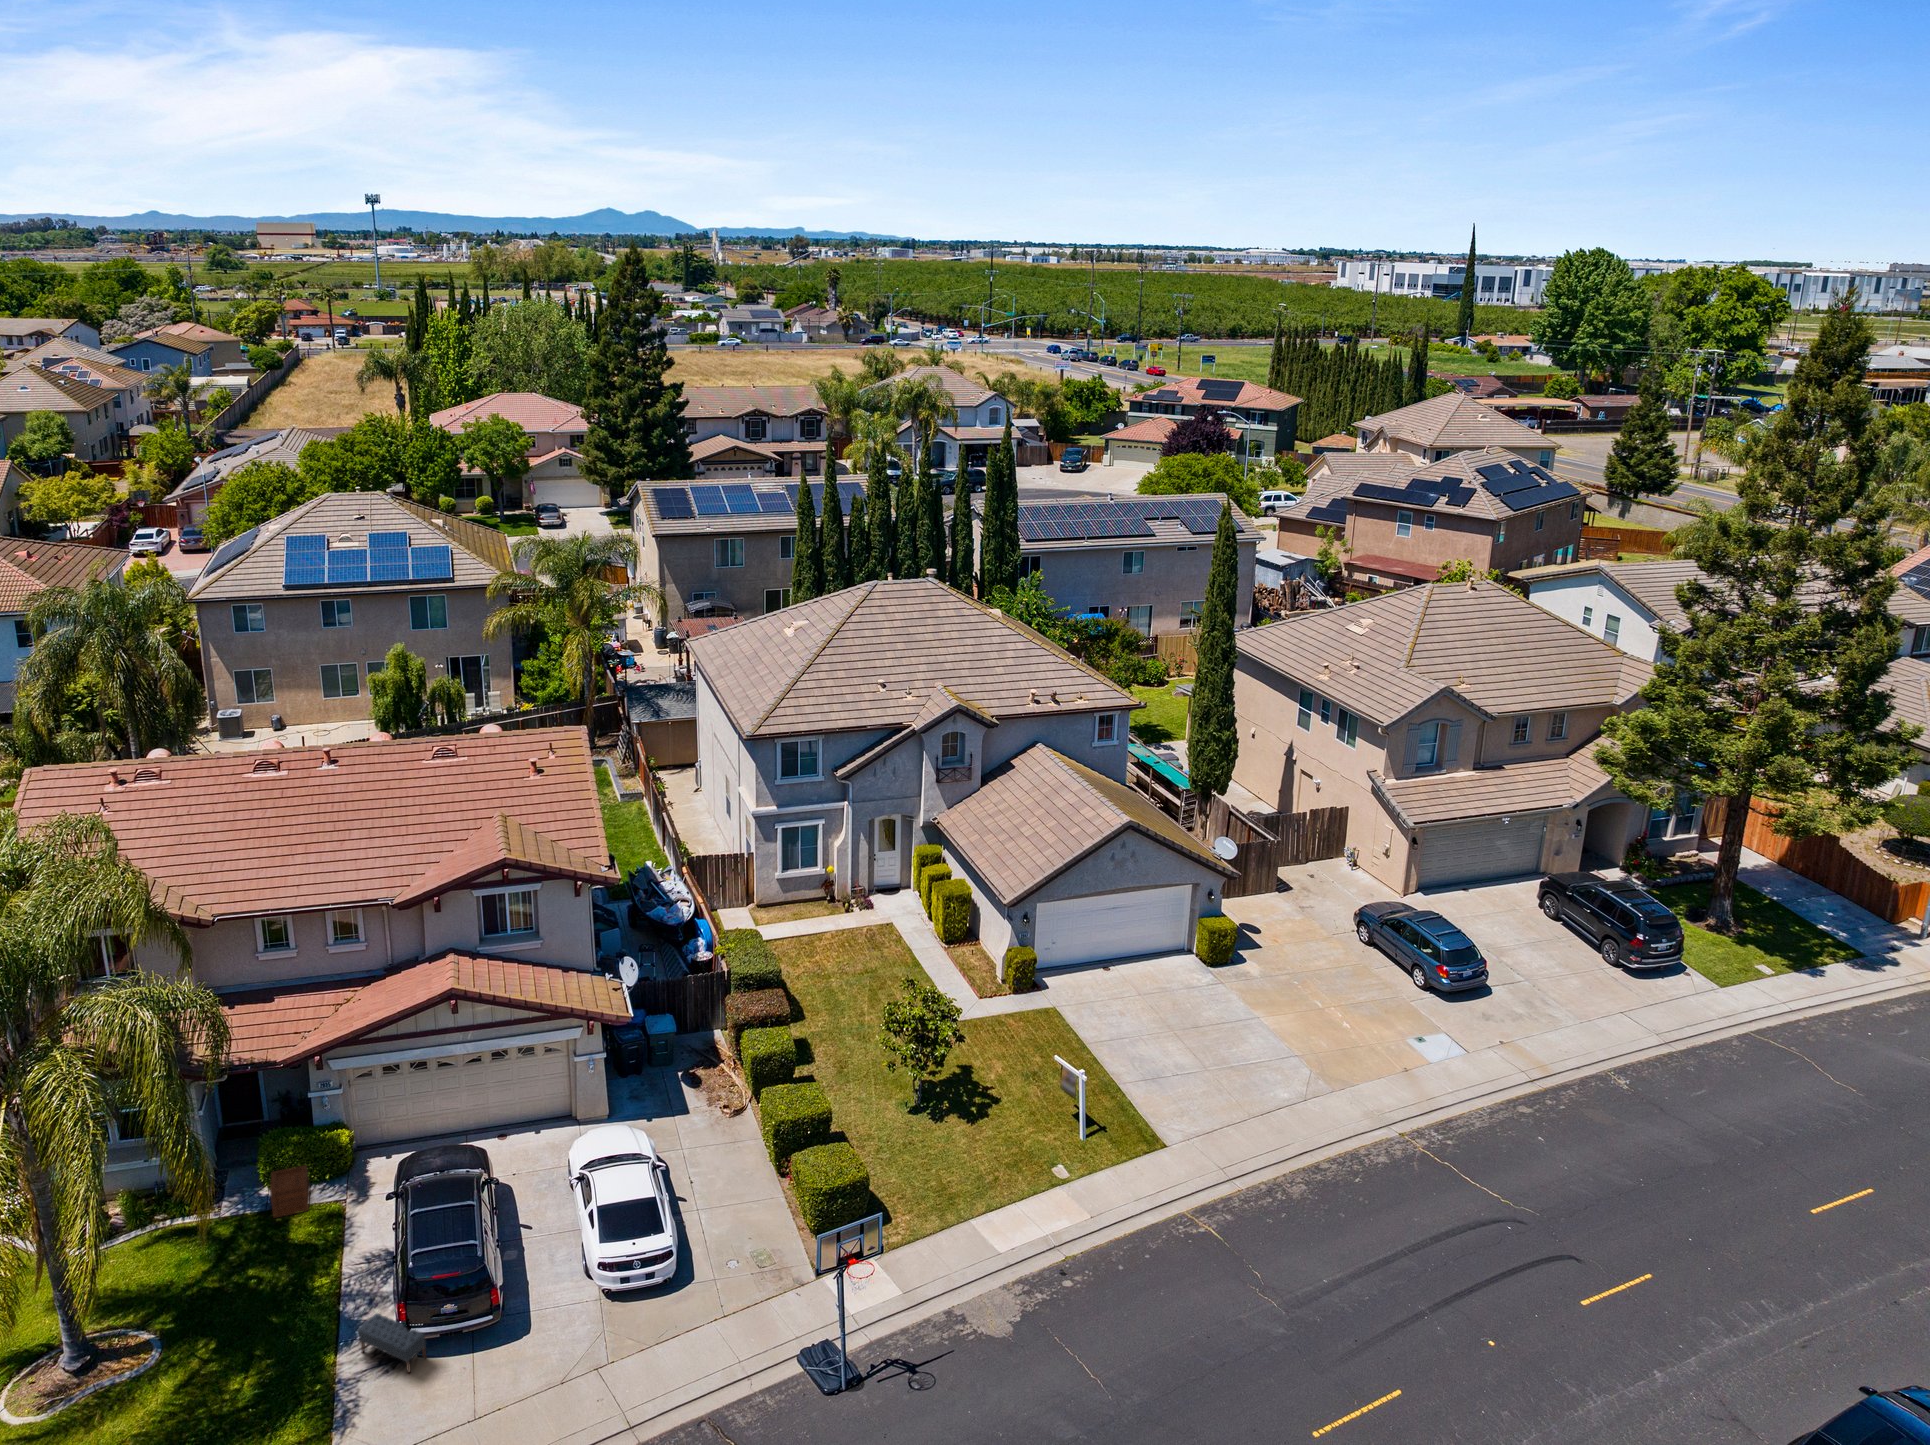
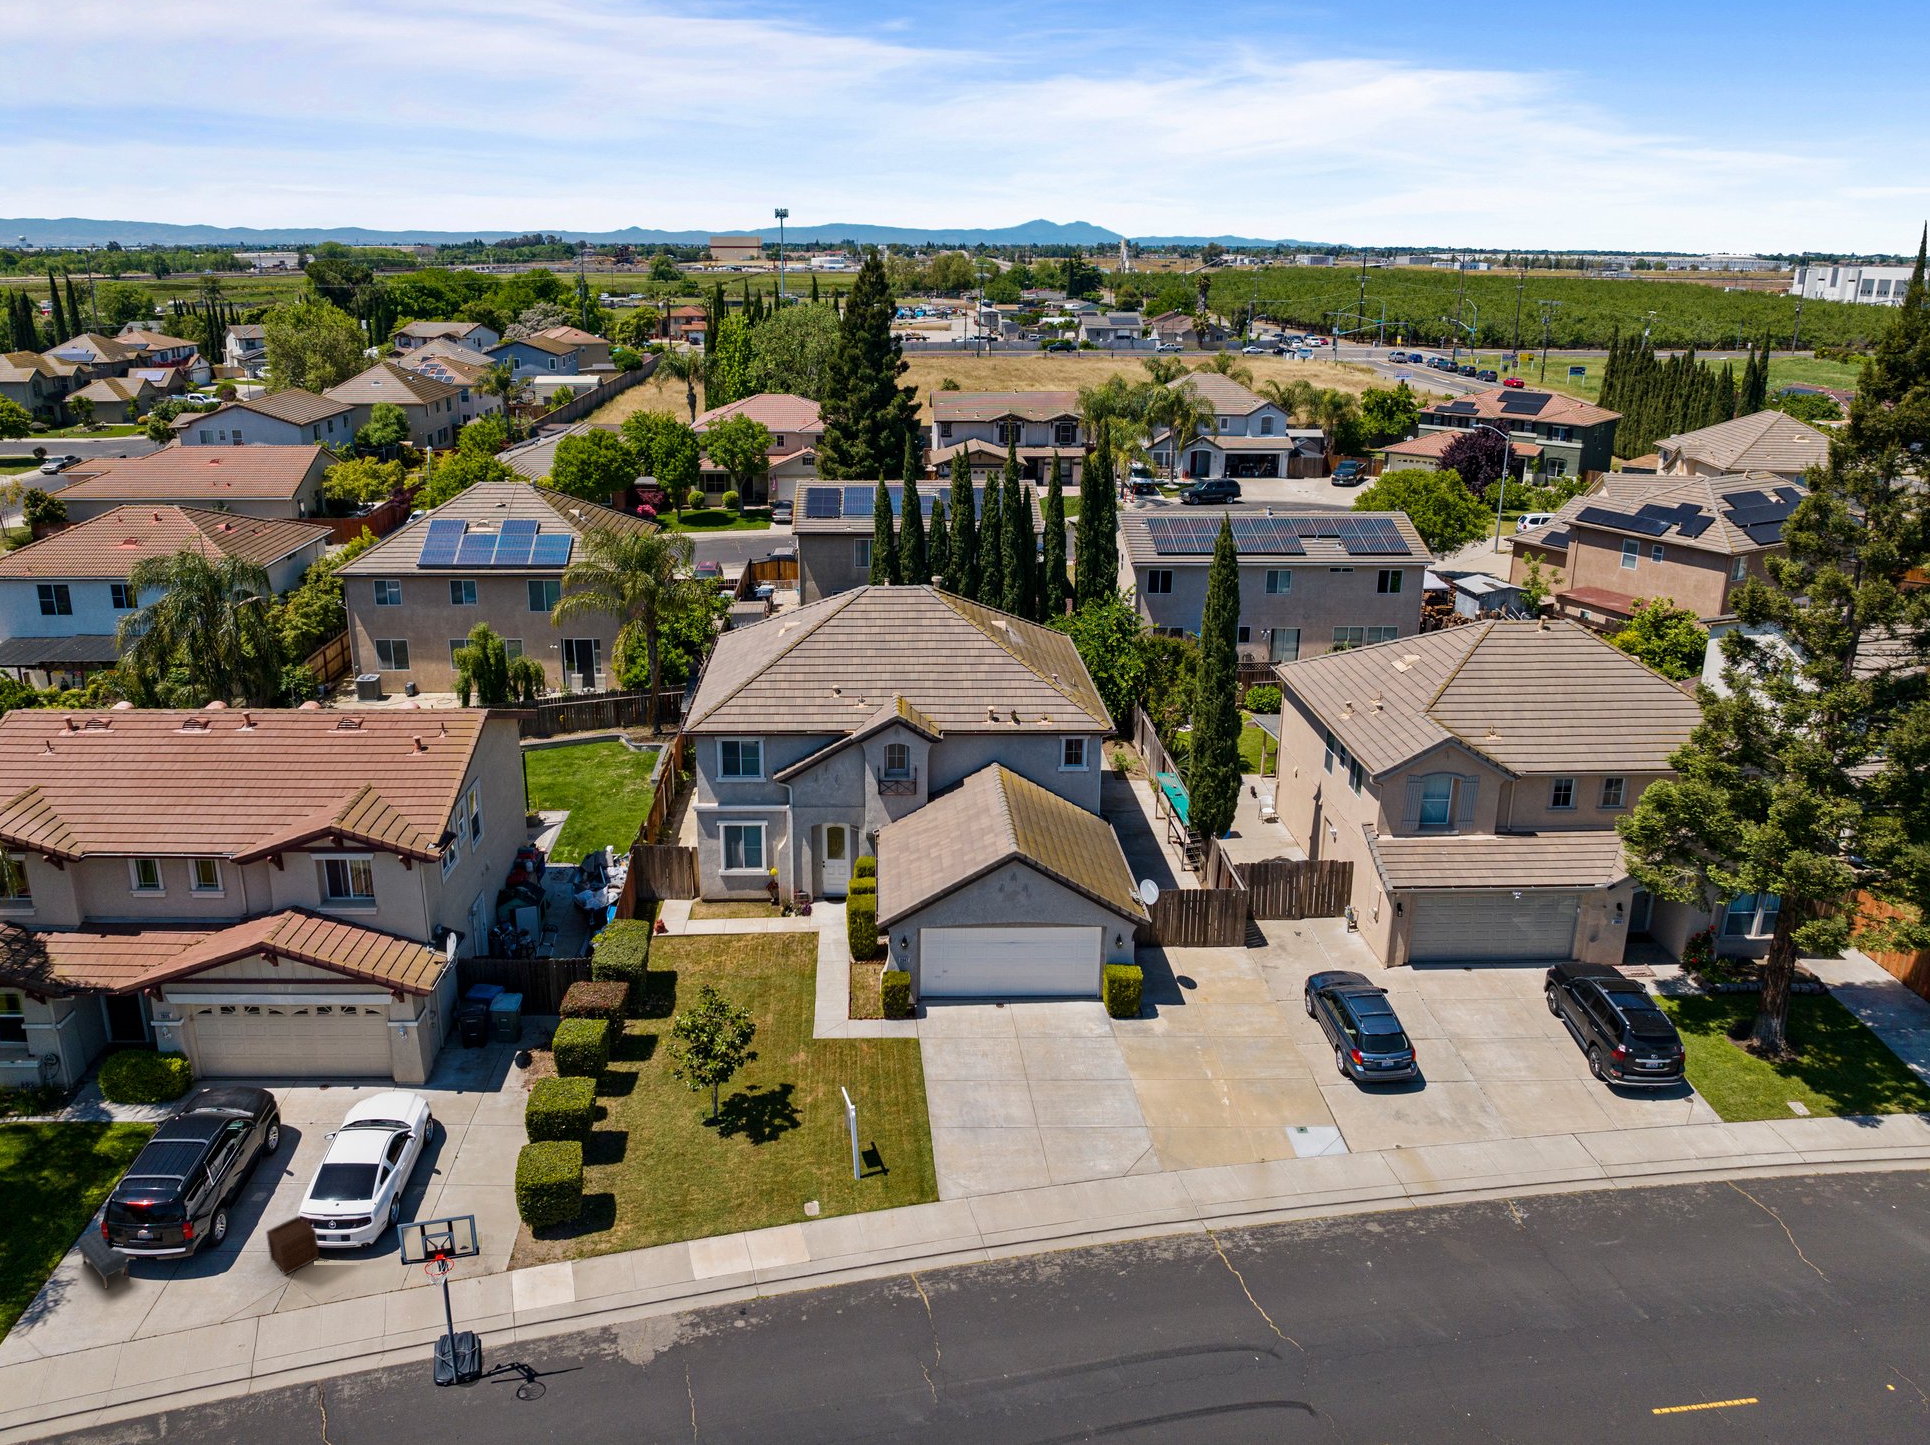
wooden crate: present [270,1165,310,1218] -> present [267,1216,319,1275]

